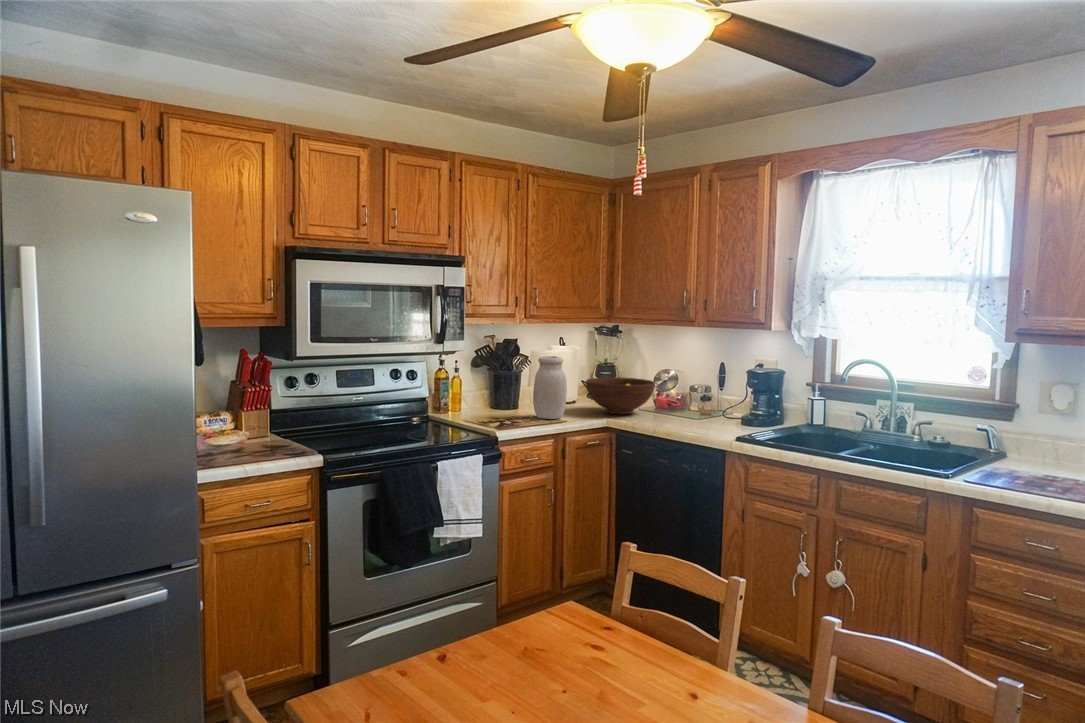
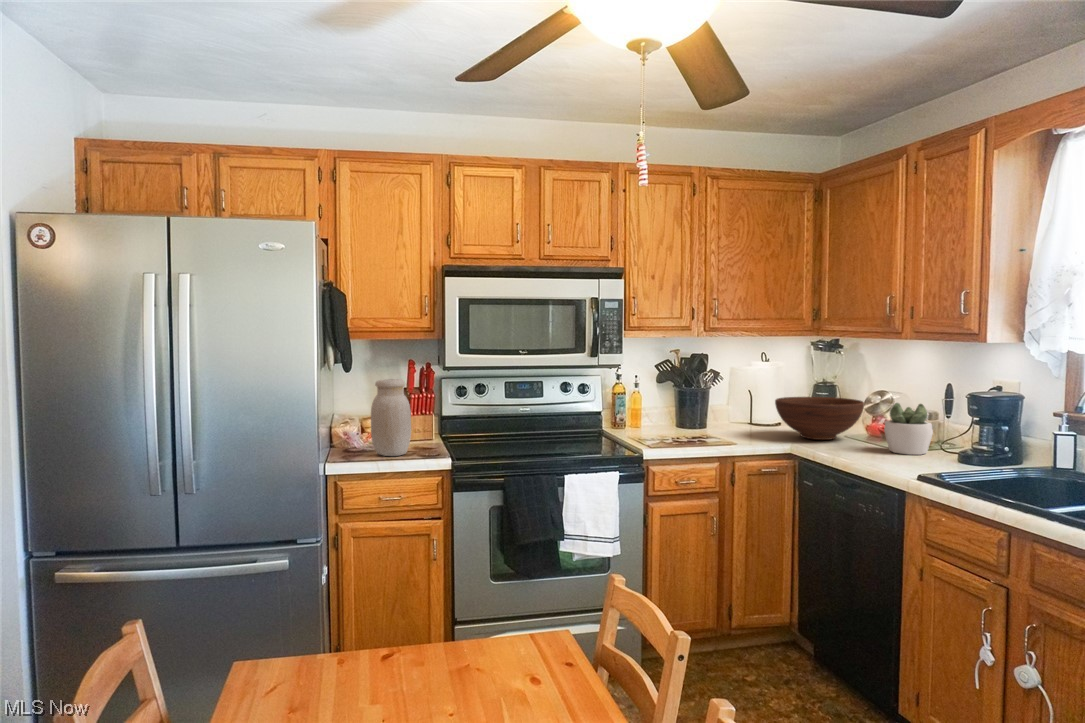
jar: present [533,356,567,419] -> present [371,379,411,456]
succulent plant: none [677,382,711,423] -> present [884,403,933,455]

